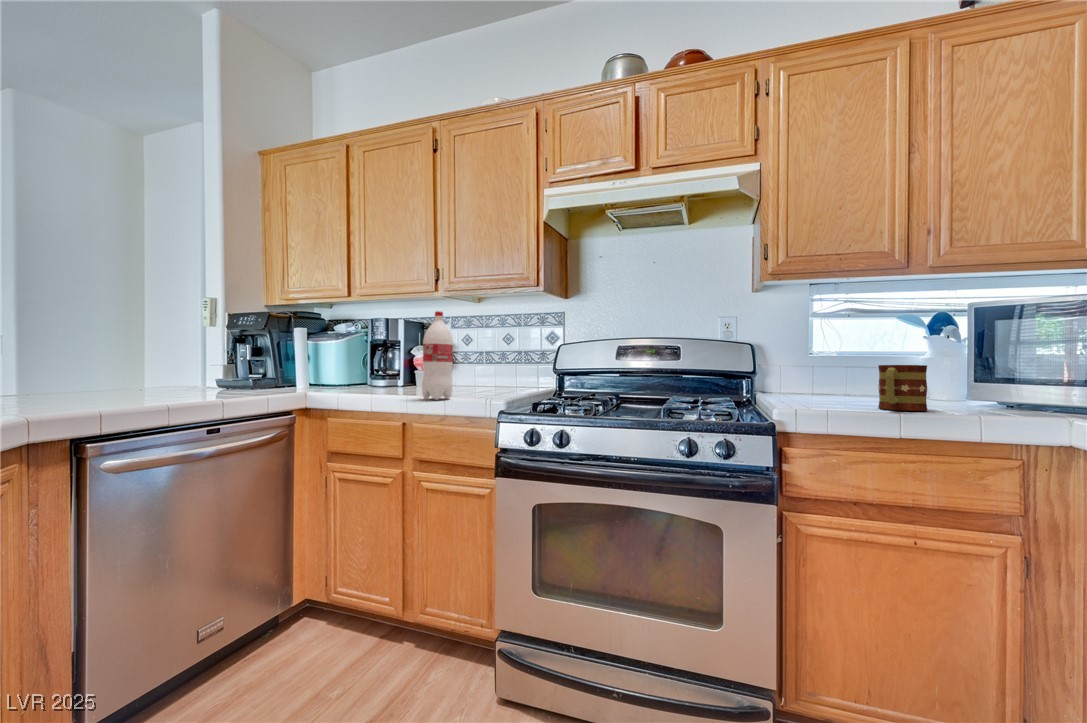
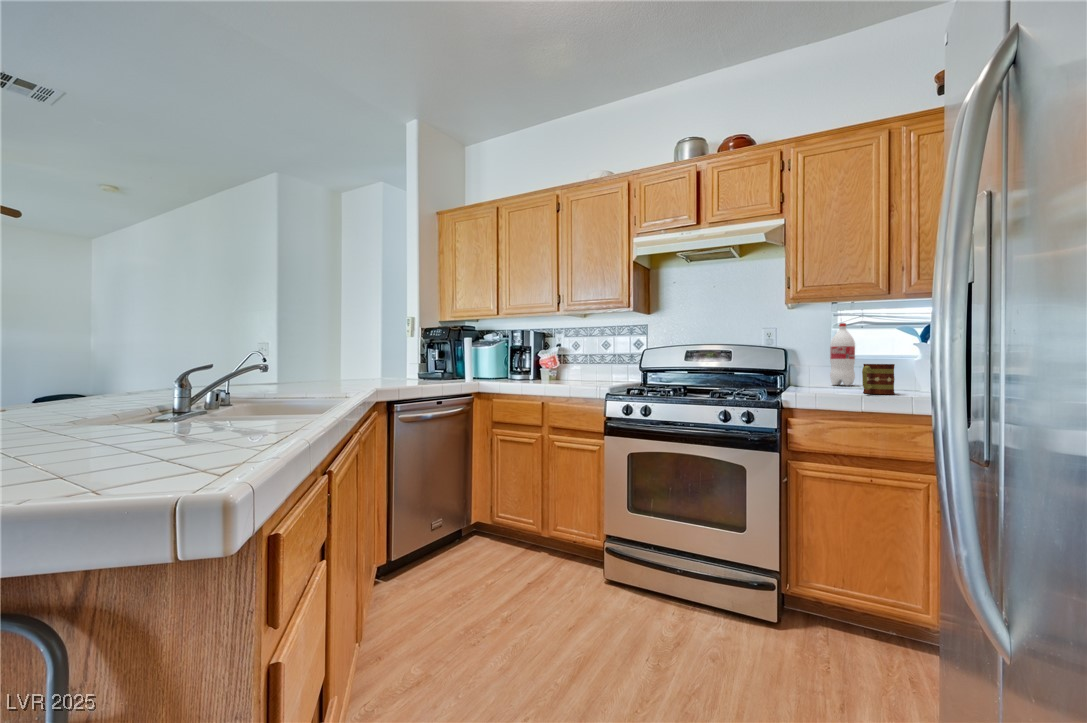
bottle: present [422,311,453,400] -> present [830,323,855,386]

